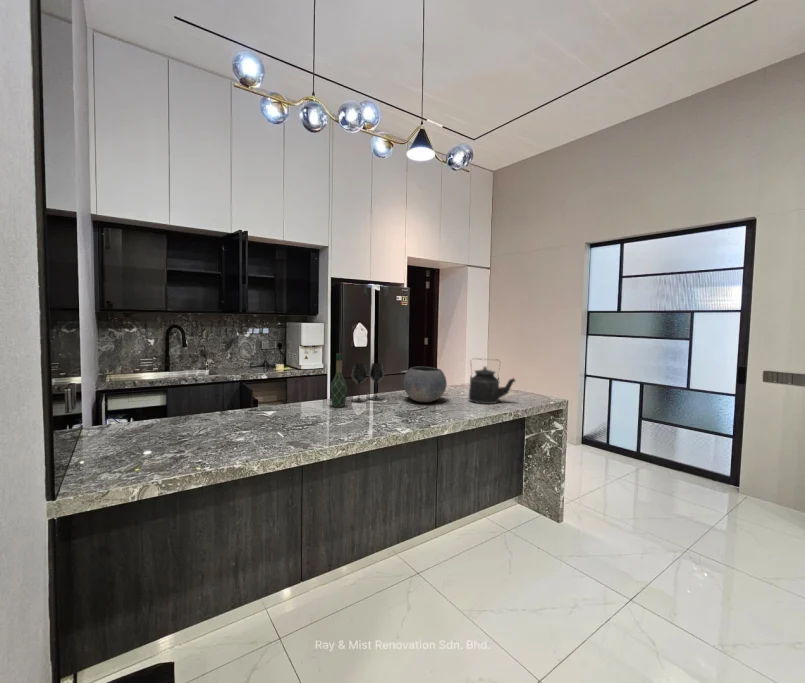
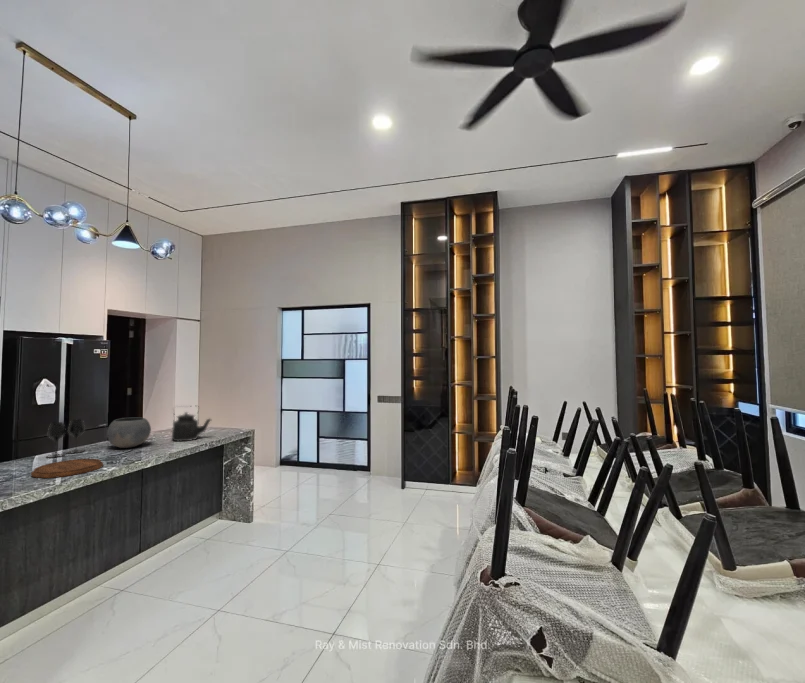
wine bottle: present [330,353,347,407] -> none [23,414,44,465]
cutting board: none [331,409,398,432] -> present [31,459,103,478]

